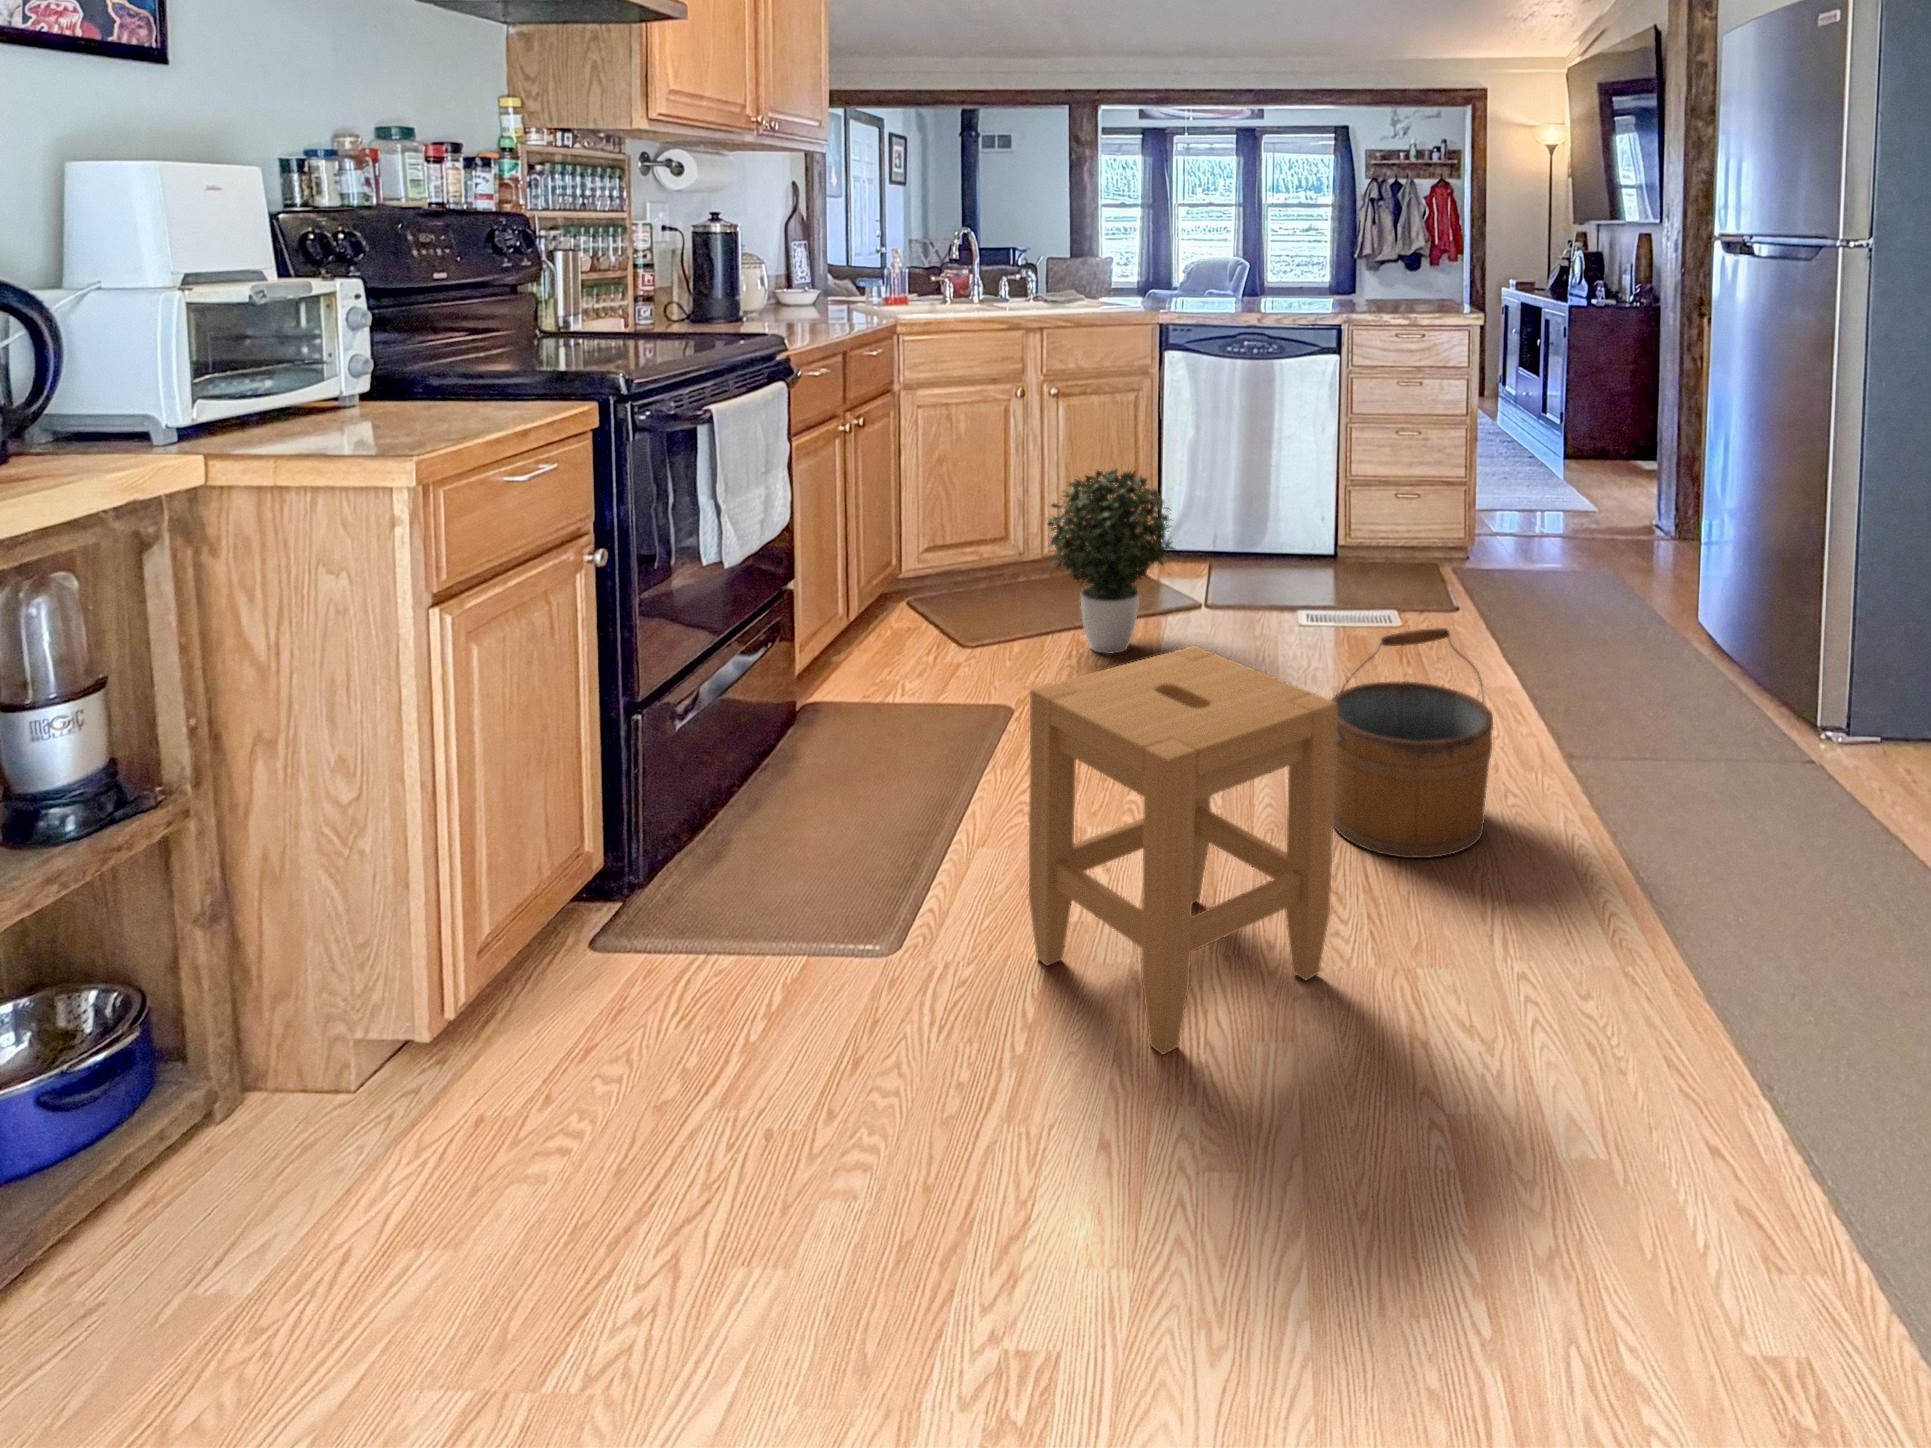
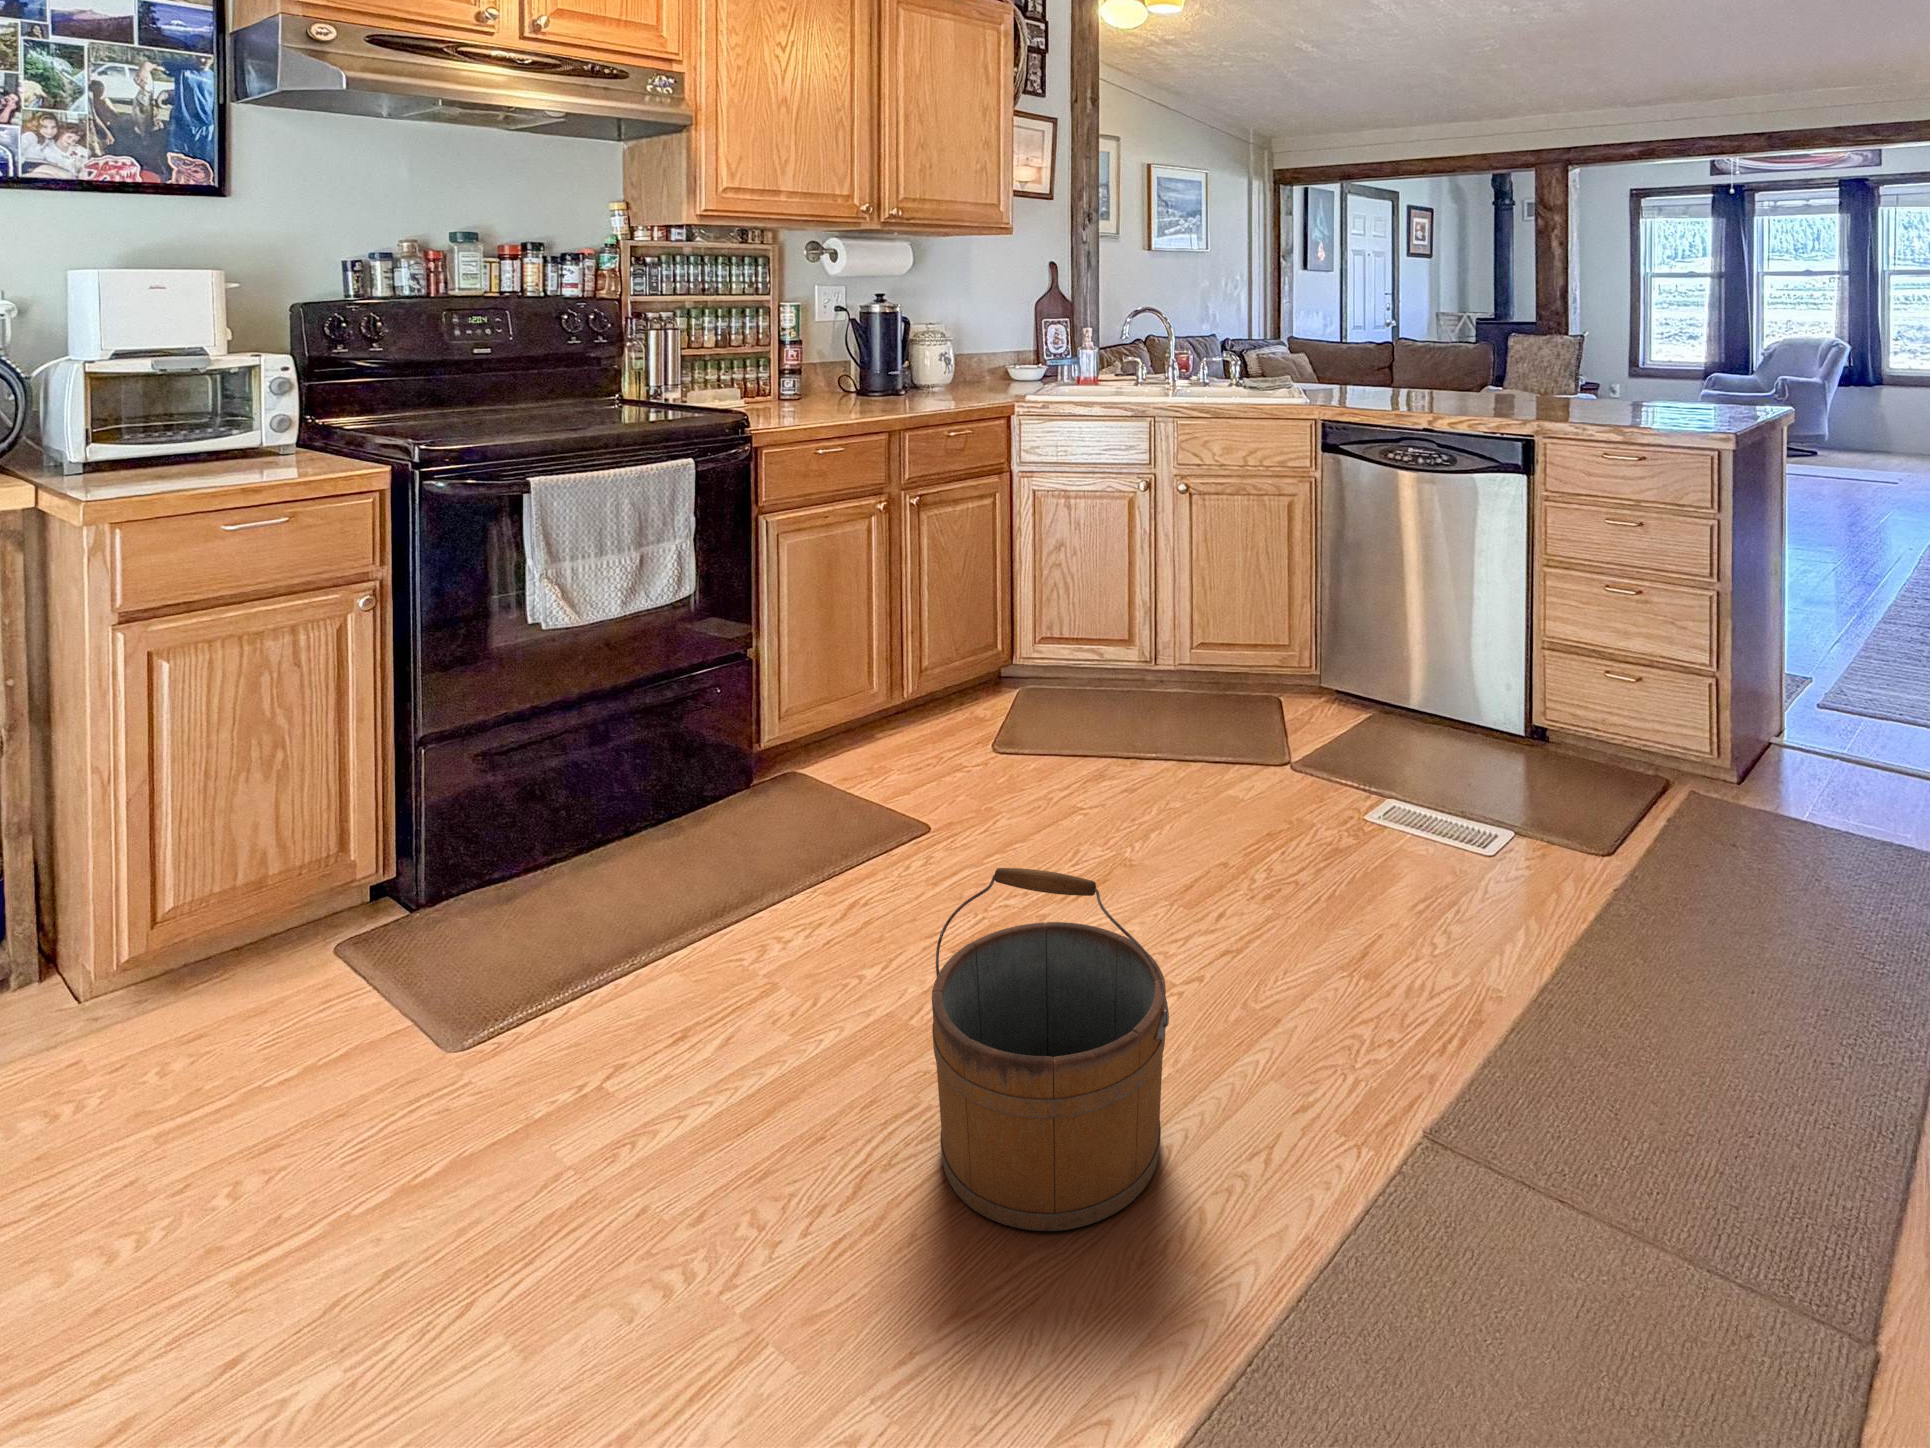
potted plant: present [1048,469,1174,654] -> none [1052,572,1191,786]
stool: present [1029,645,1338,1054] -> none [293,817,693,1337]

